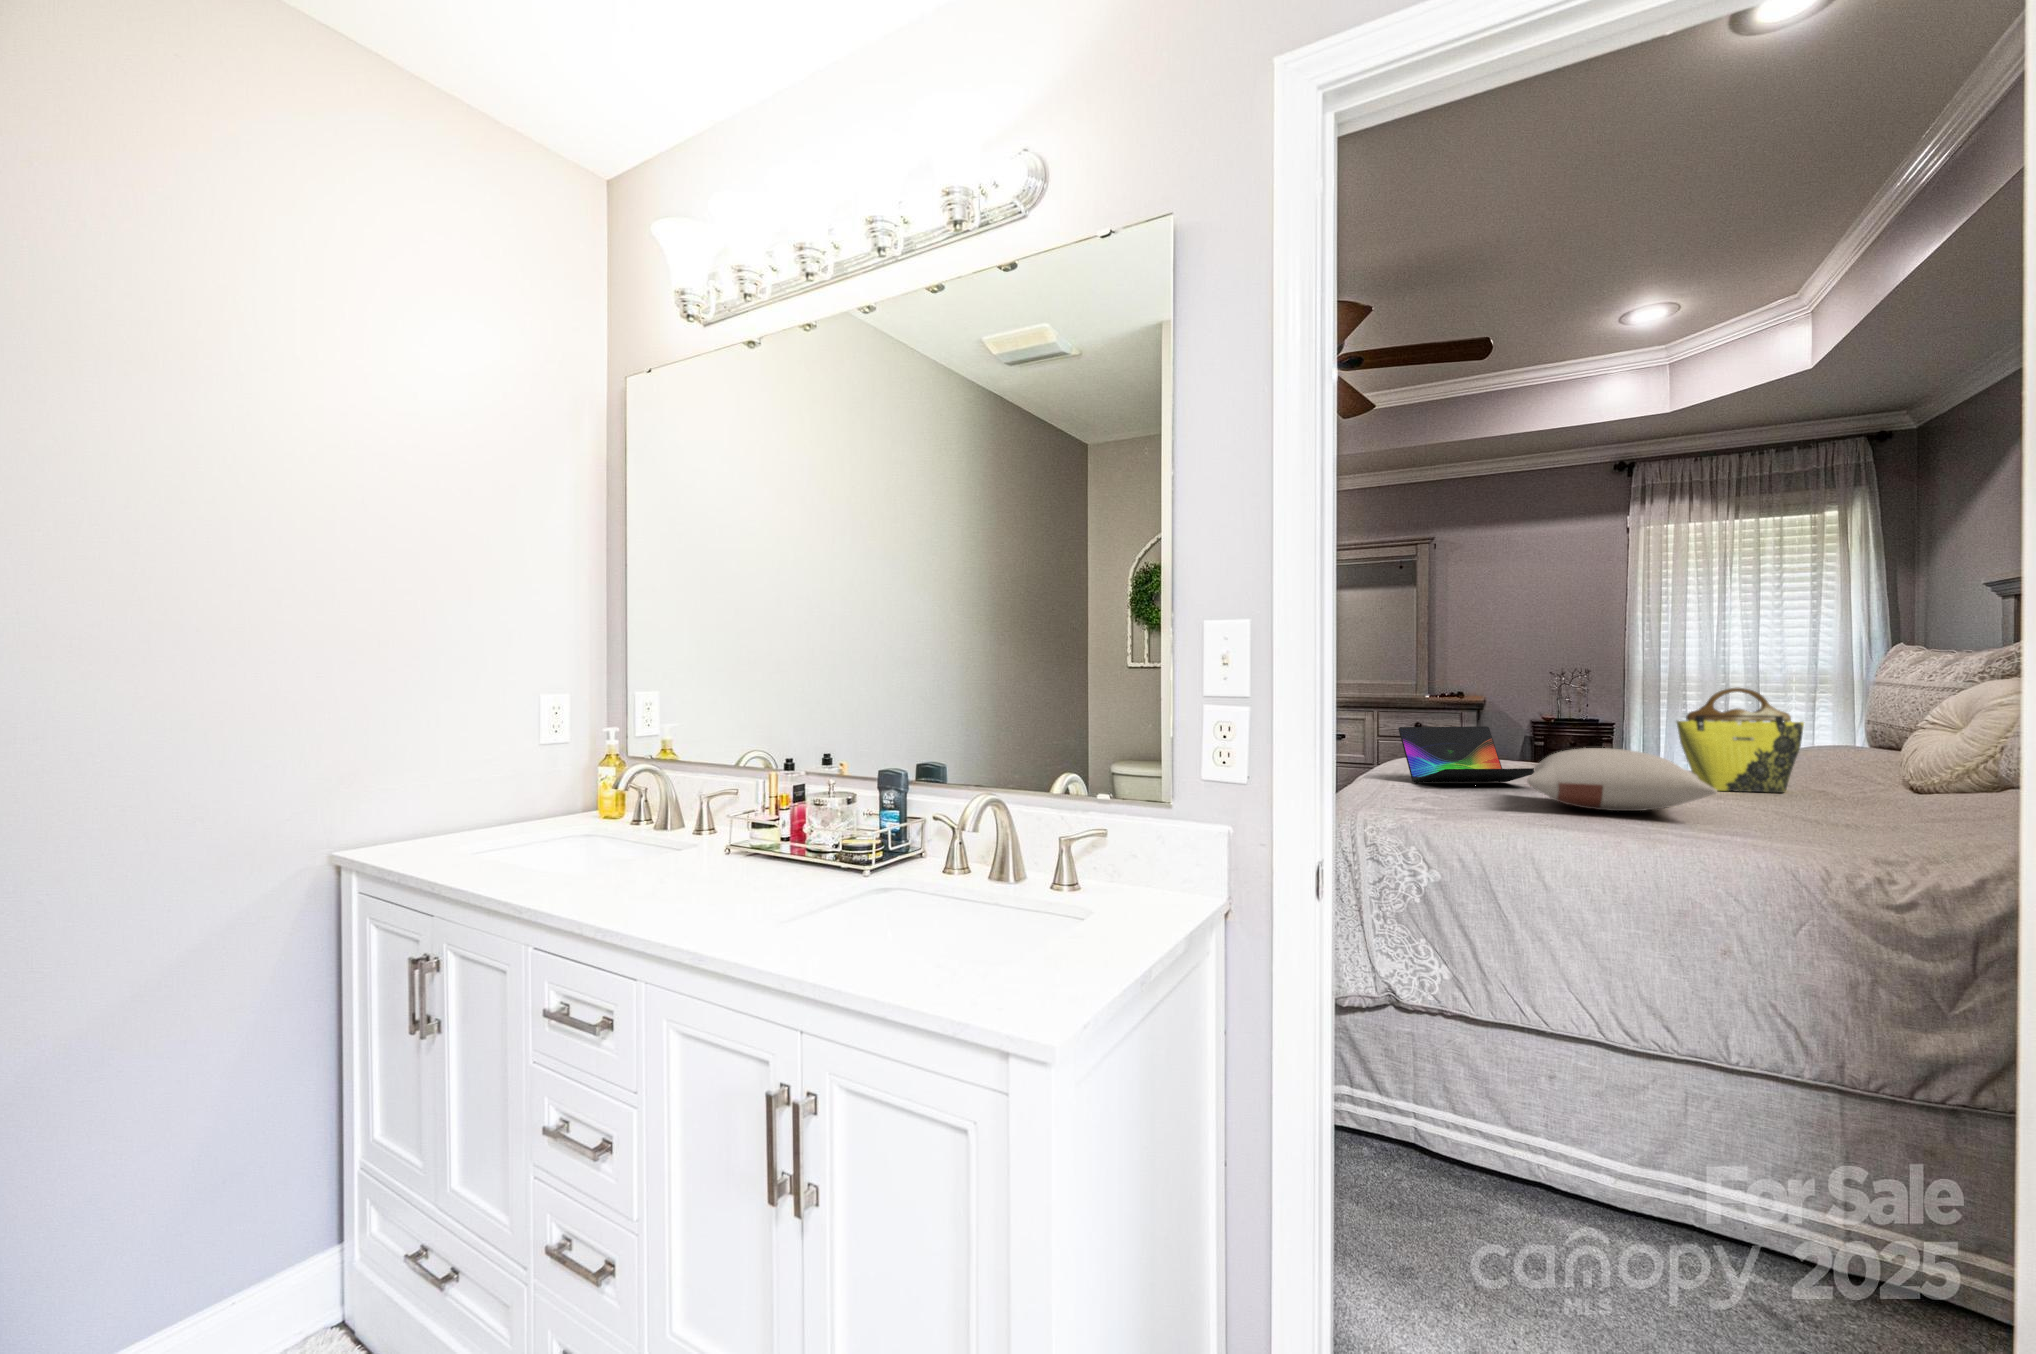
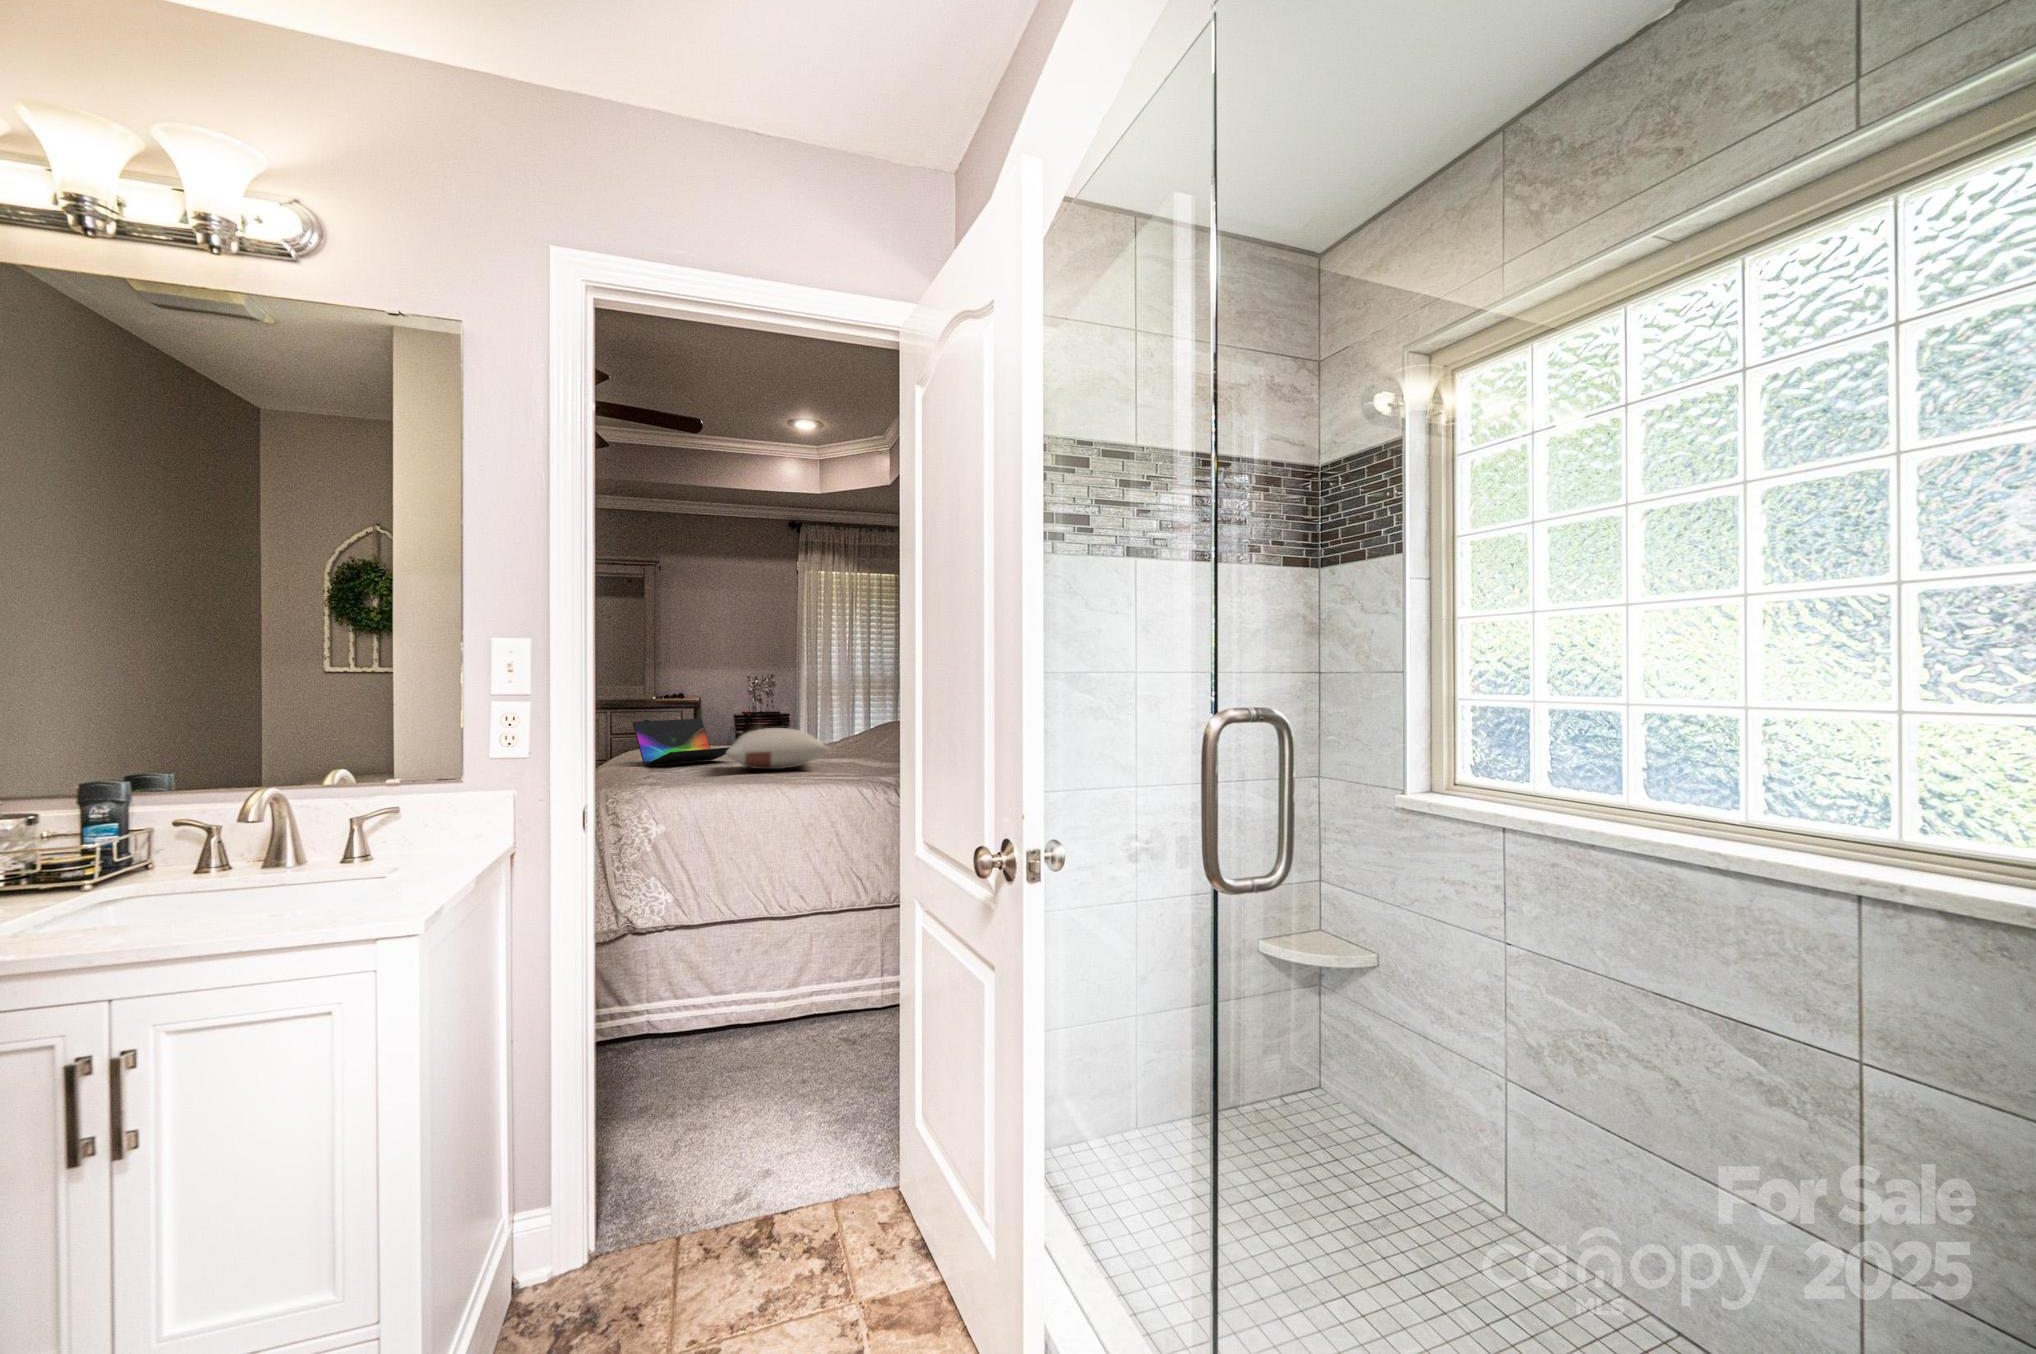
tote bag: present [1677,688,1804,793] -> none [817,687,879,754]

